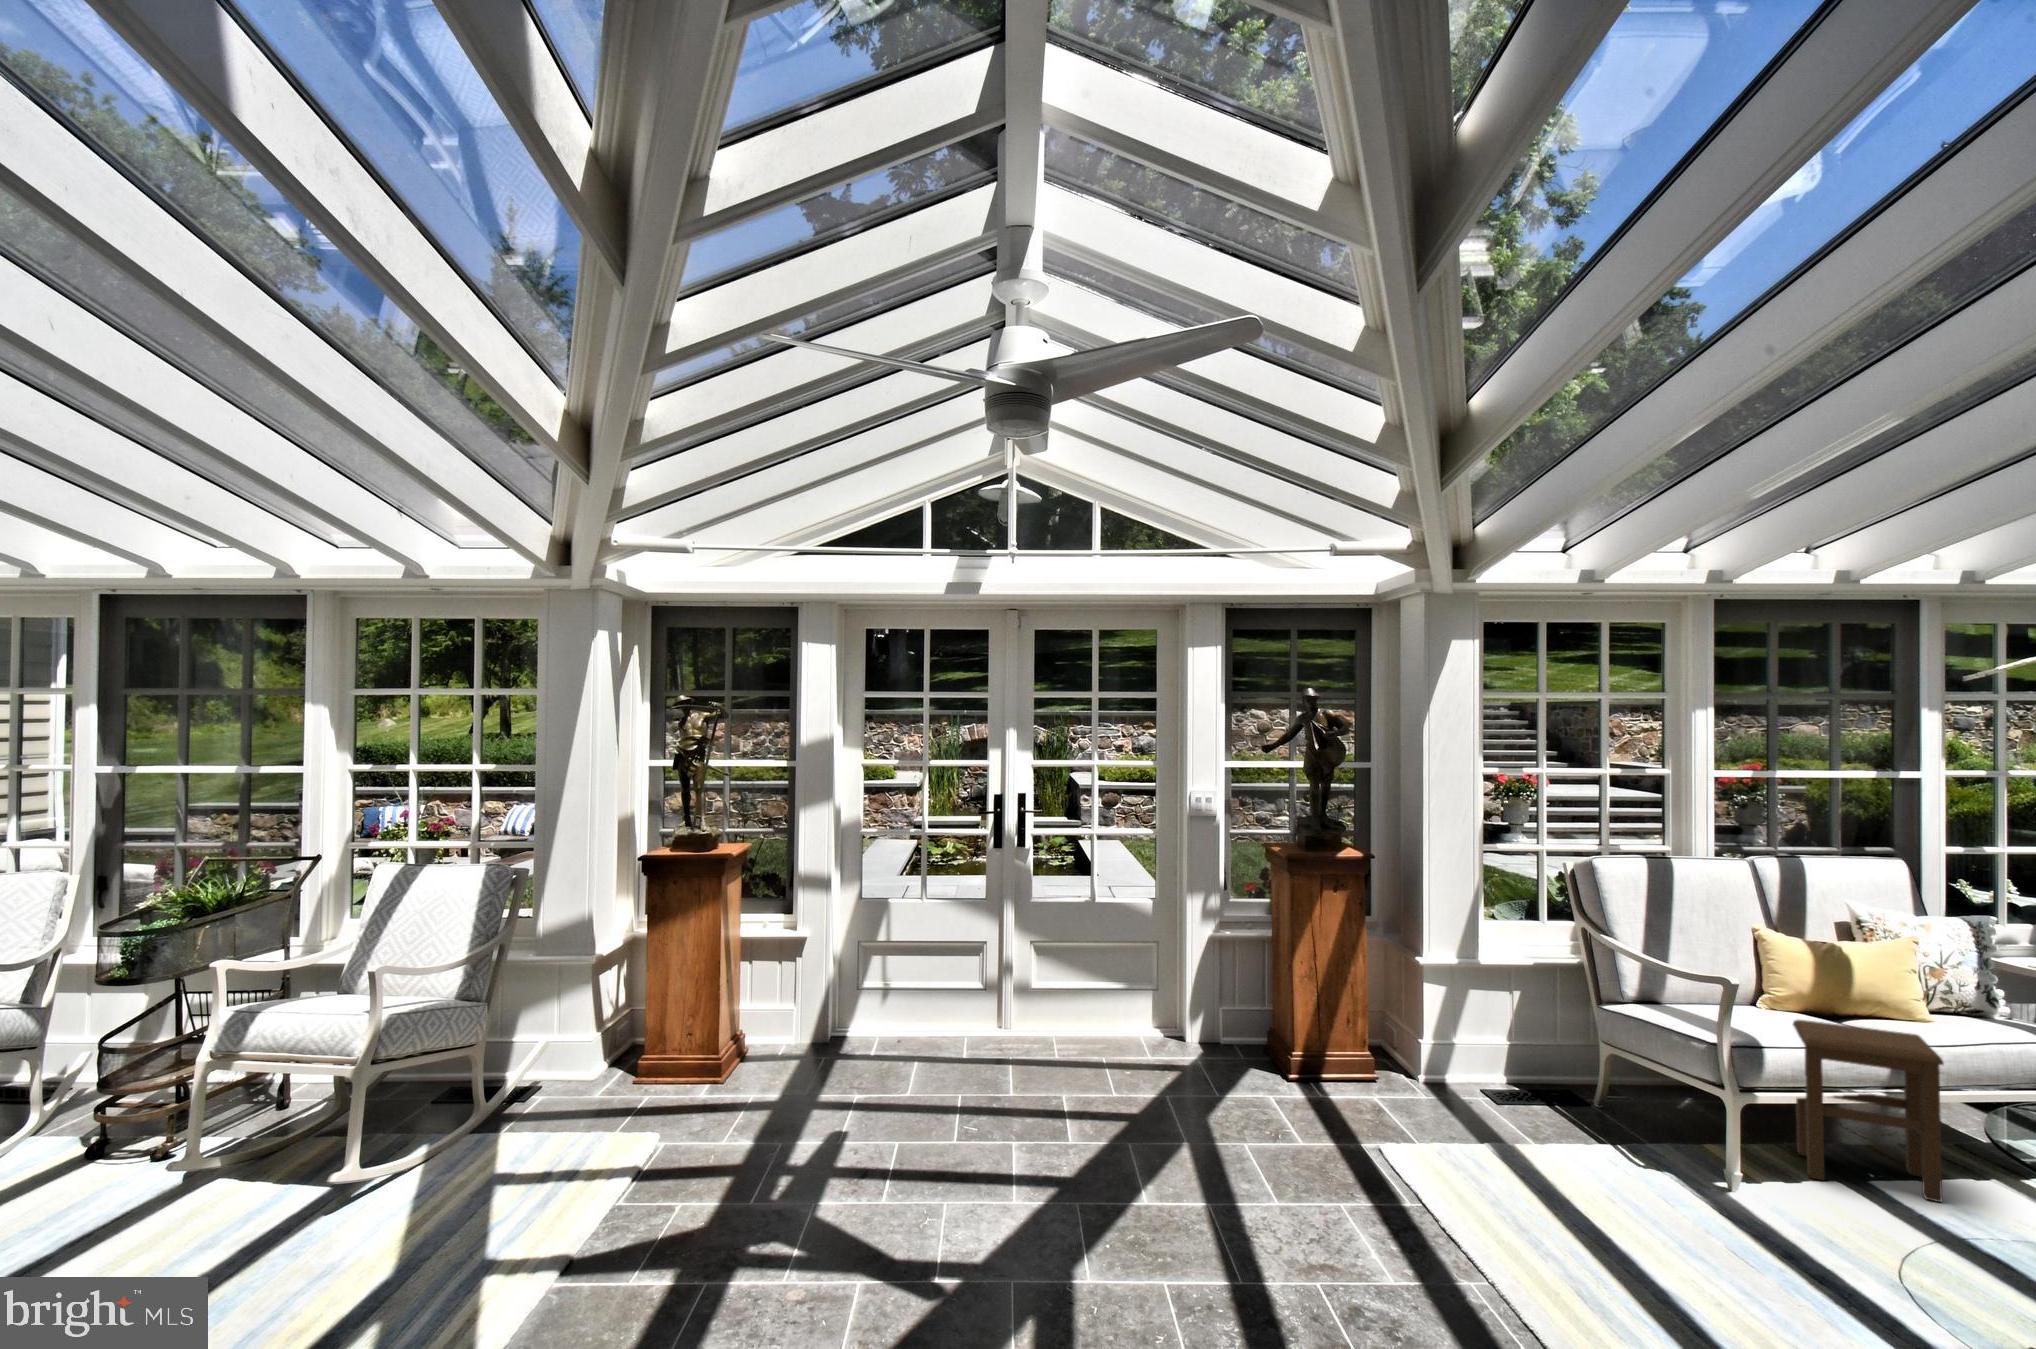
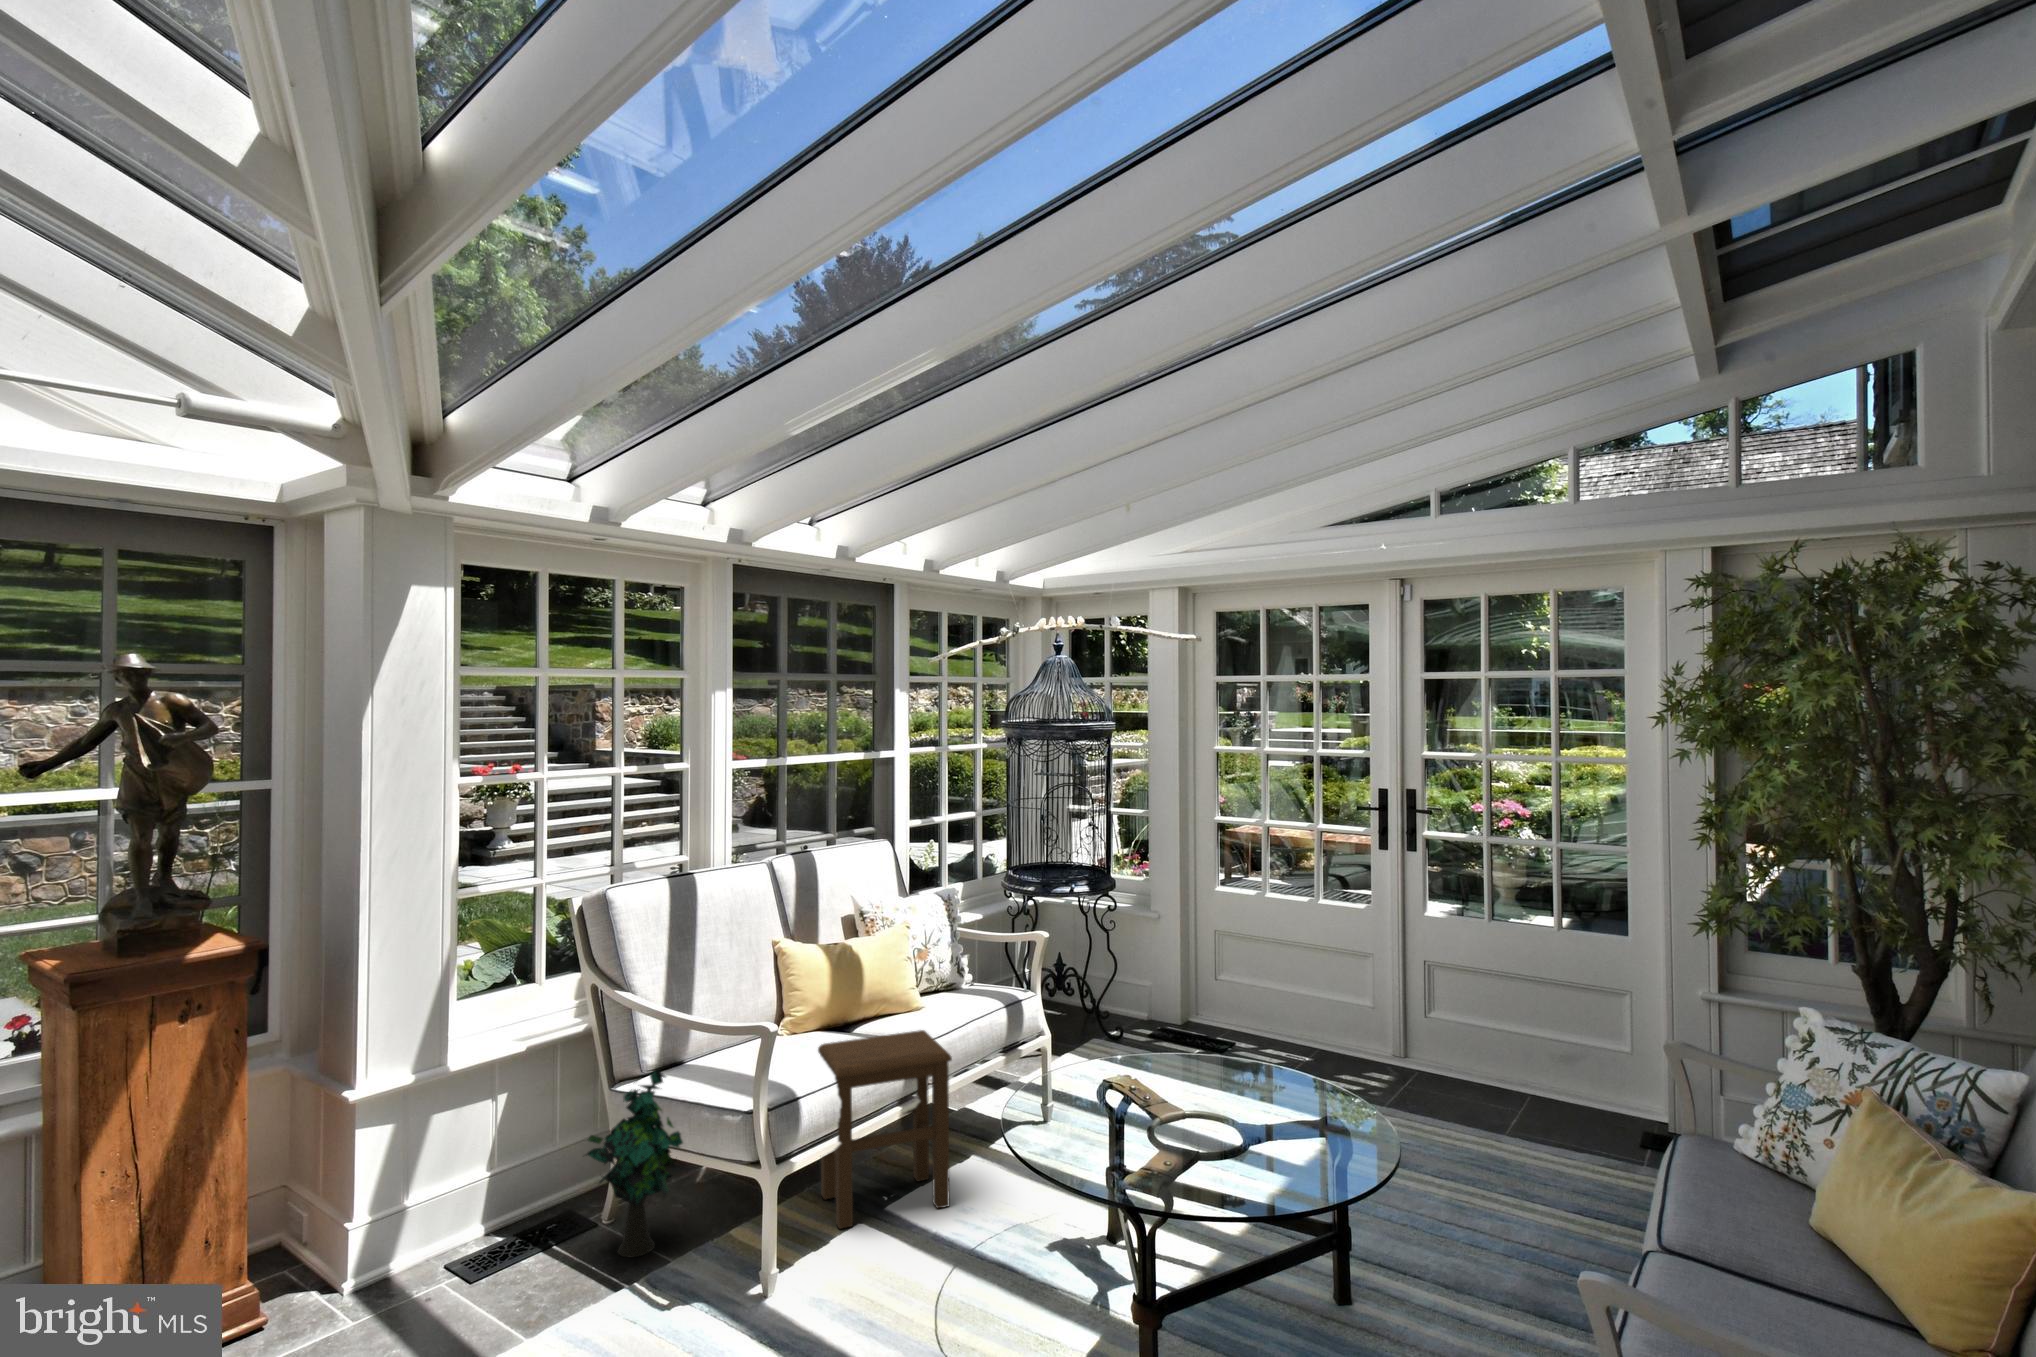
decorative plant: none [1575,1000,1666,1135] -> present [587,1070,683,1257]

